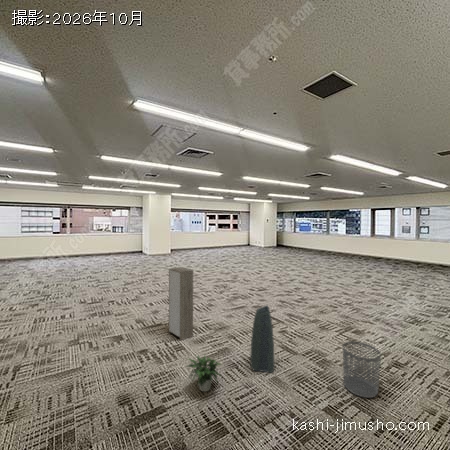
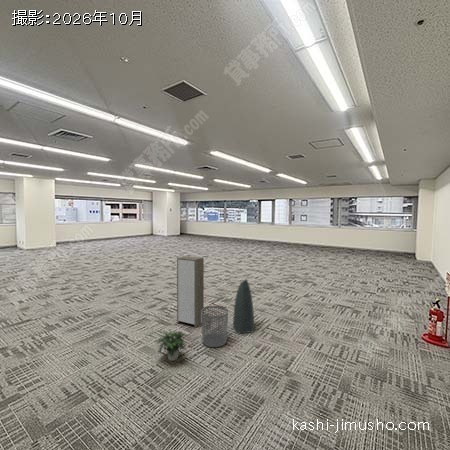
storage cabinet: present [169,267,193,340] -> present [177,256,204,328]
air purifier: present [250,306,274,373] -> present [233,279,254,333]
potted plant: present [187,355,221,392] -> present [157,331,186,361]

